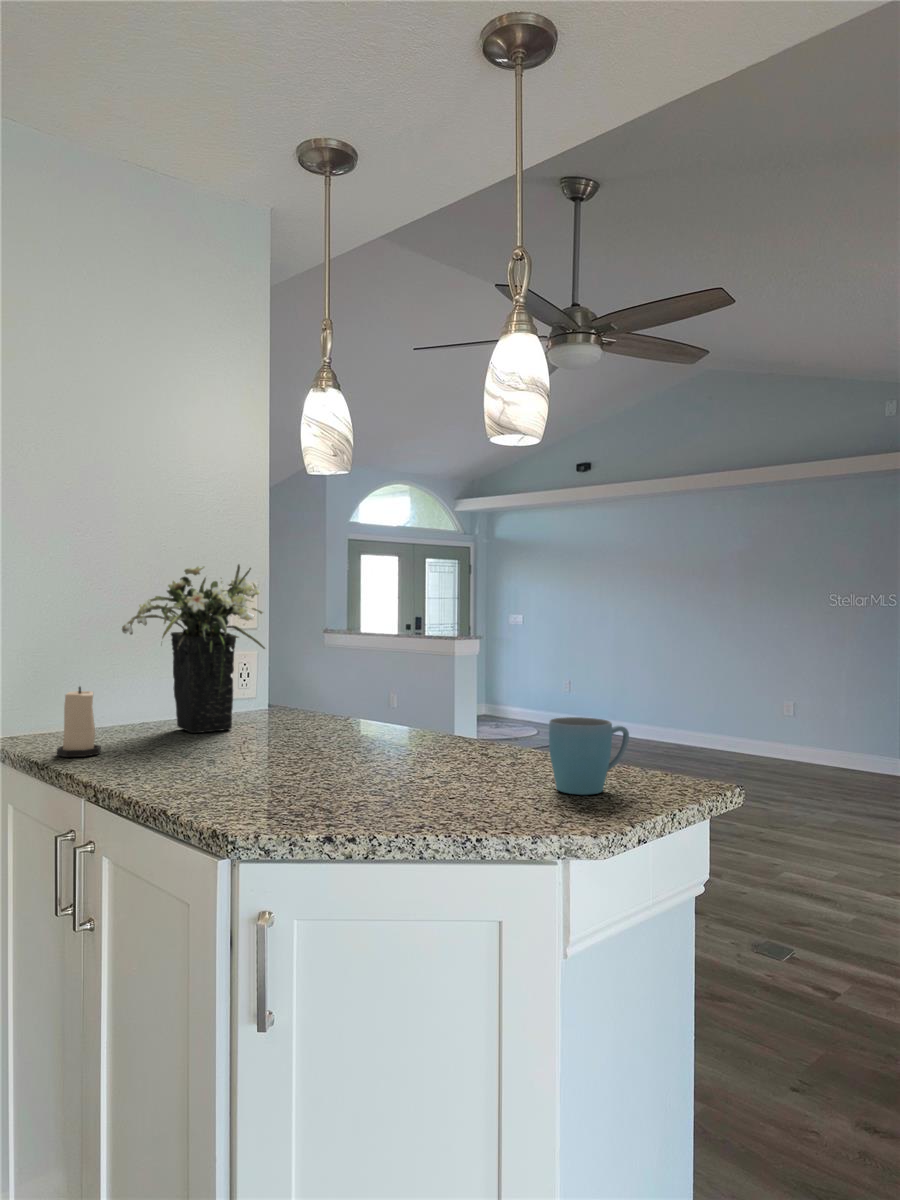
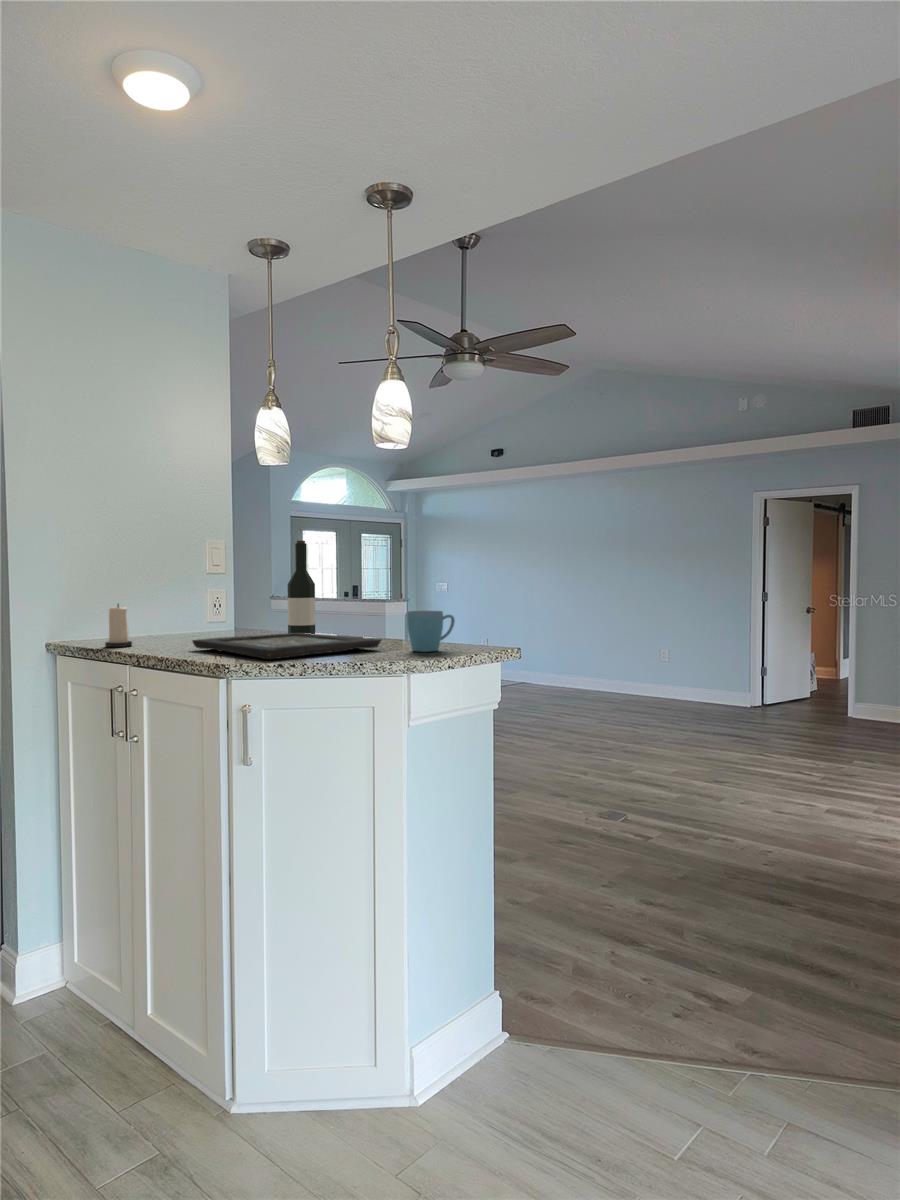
flower arrangement: present [122,564,265,733] -> none [139,527,235,638]
wine bottle: none [343,587,386,742] -> present [288,541,315,634]
decorative tray: none [187,735,503,816] -> present [192,633,382,659]

